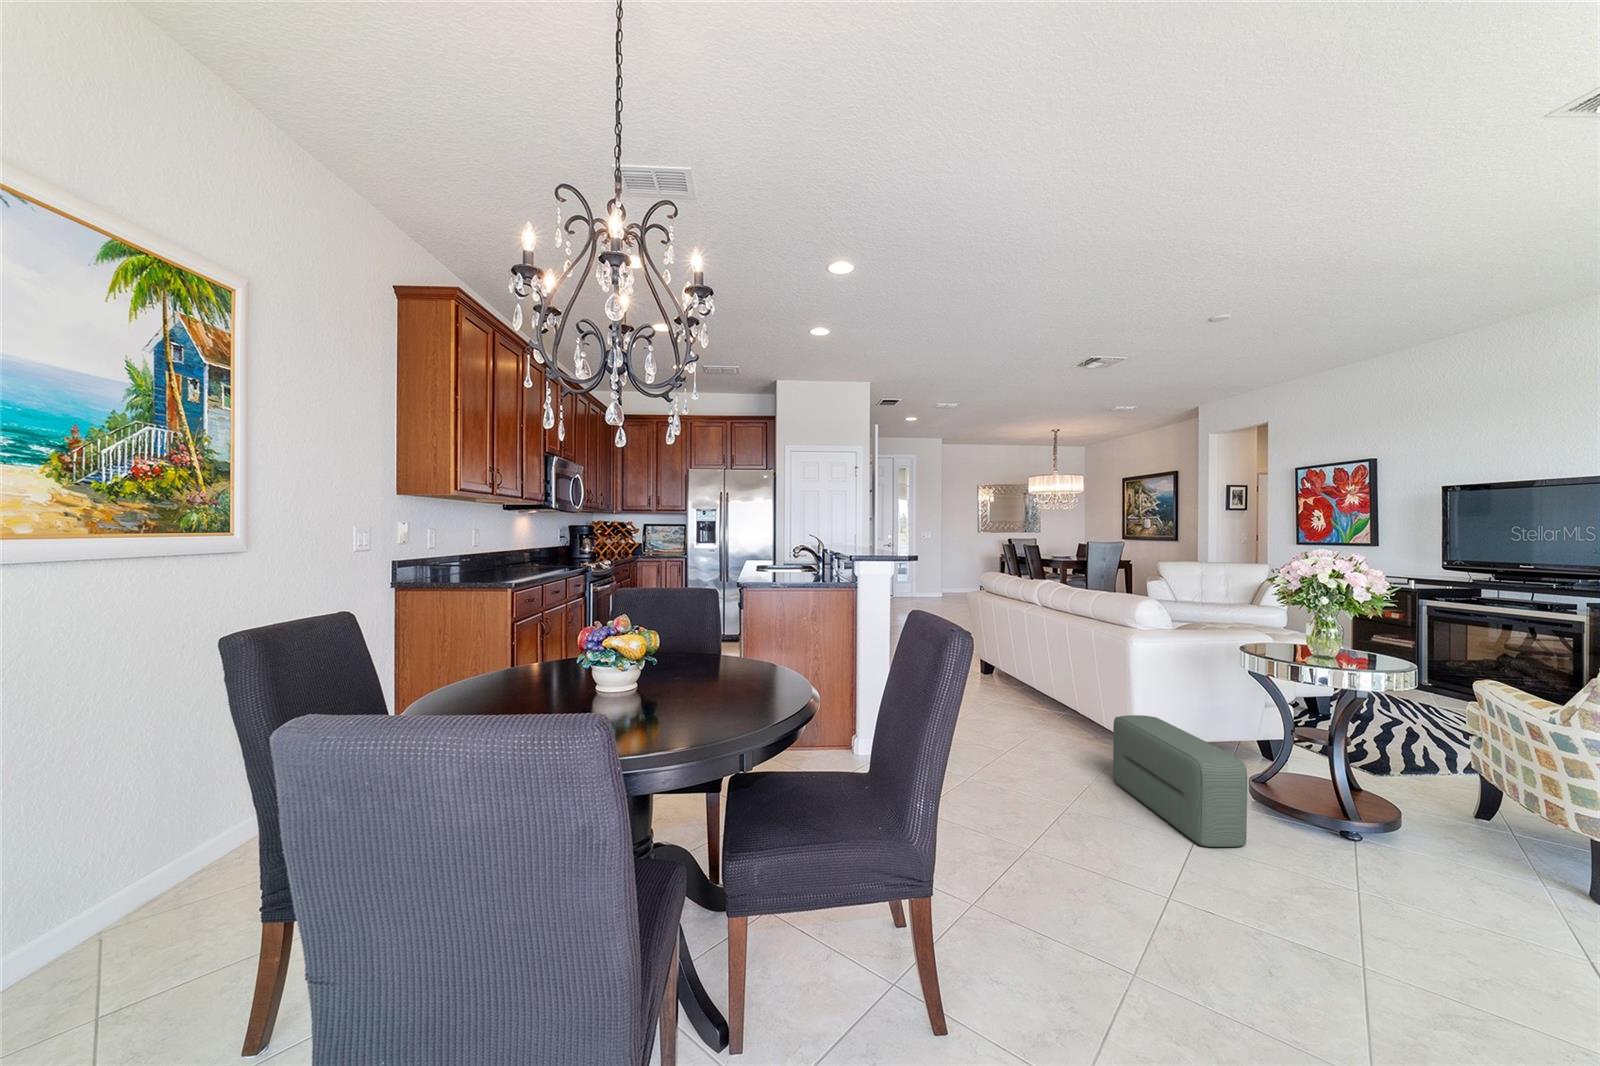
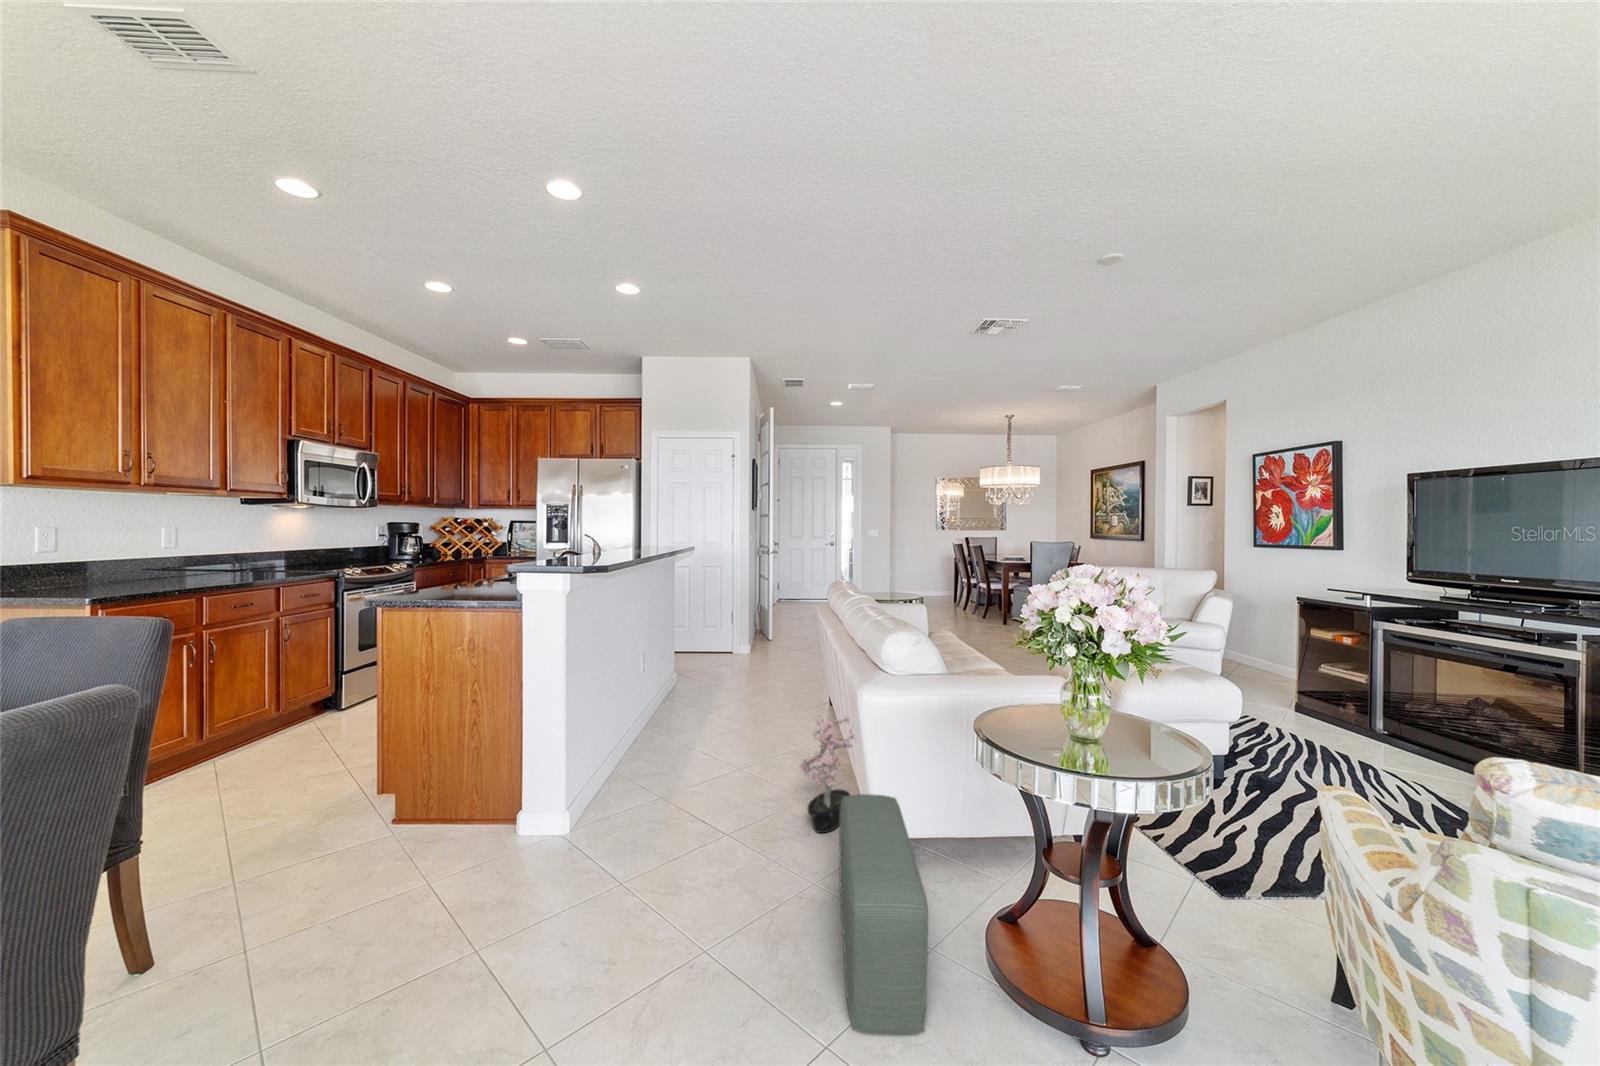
potted plant: none [1030,665,1096,755] -> present [800,716,855,833]

